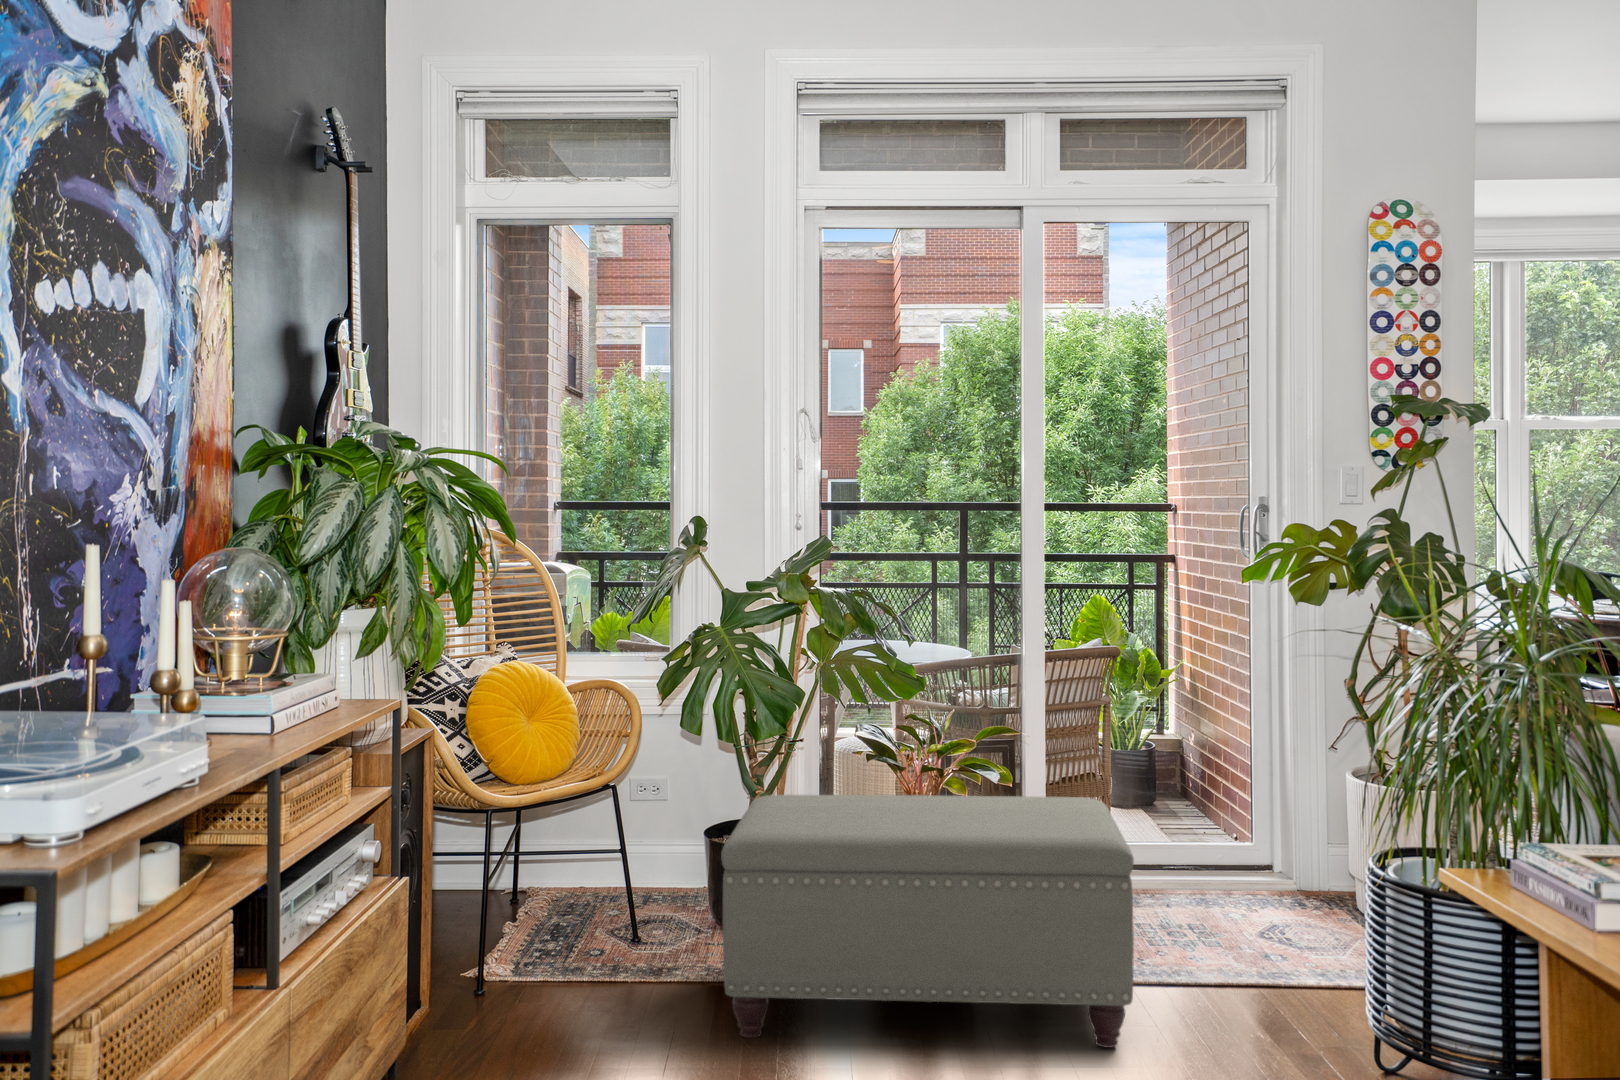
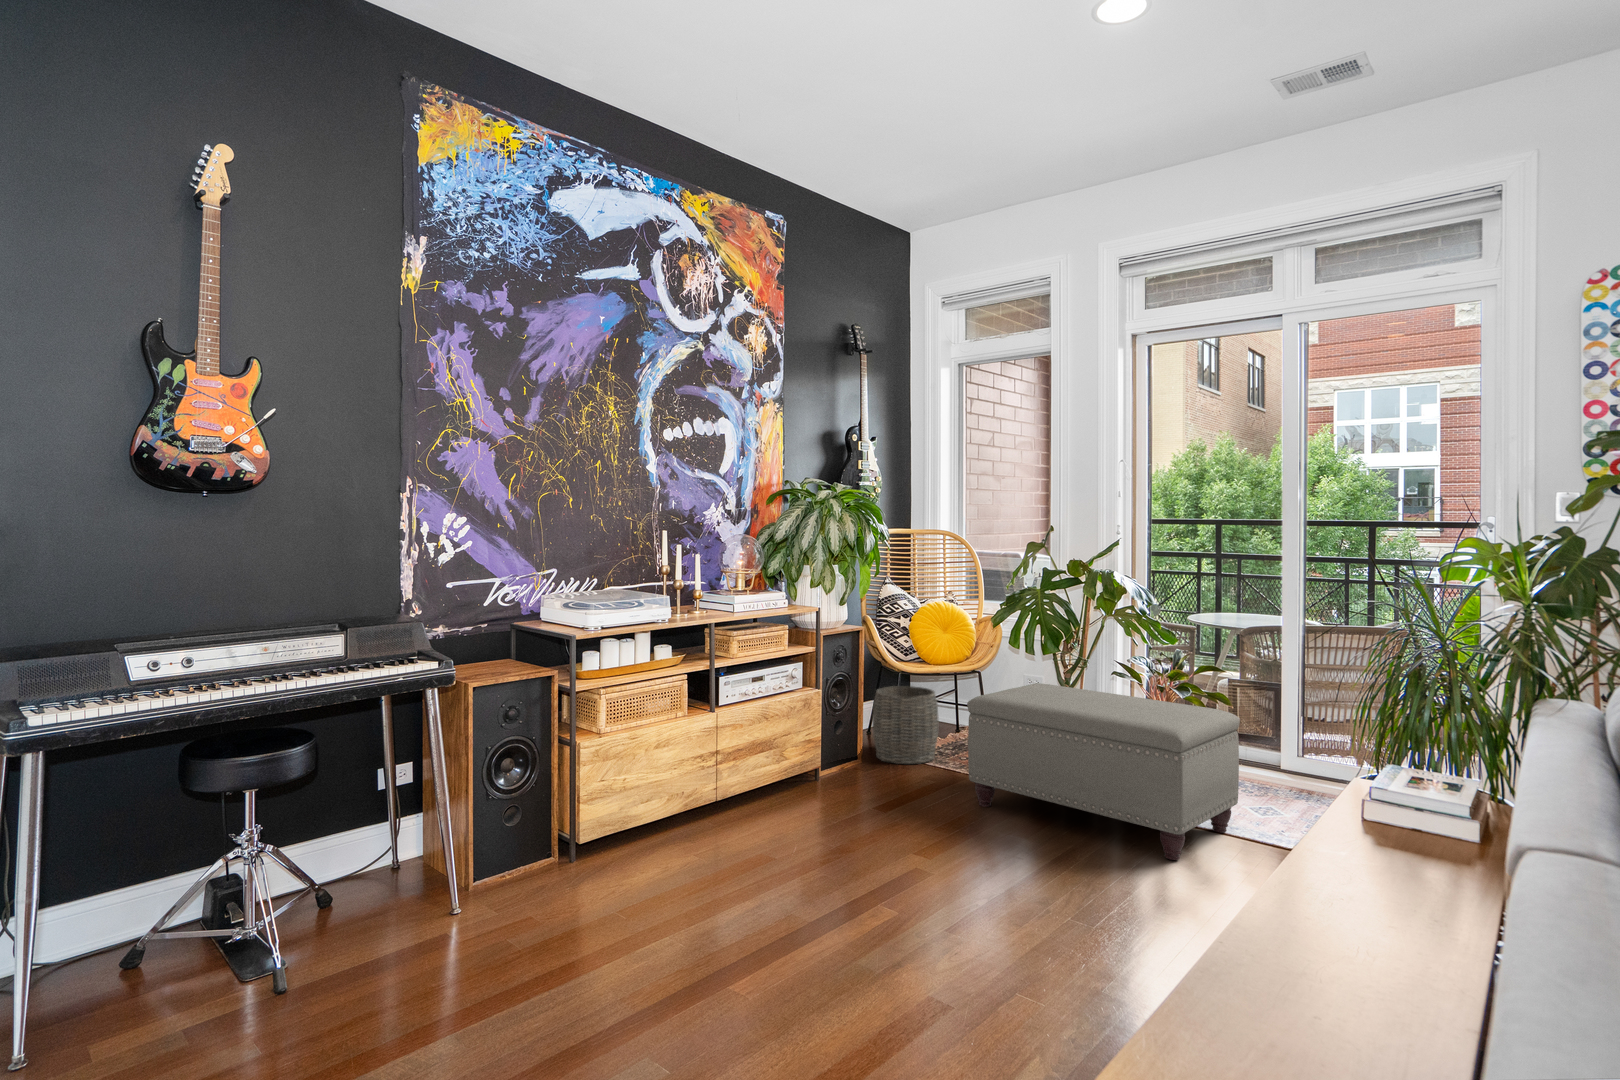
woven basket: none [425,834,557,996] -> present [872,686,939,764]

